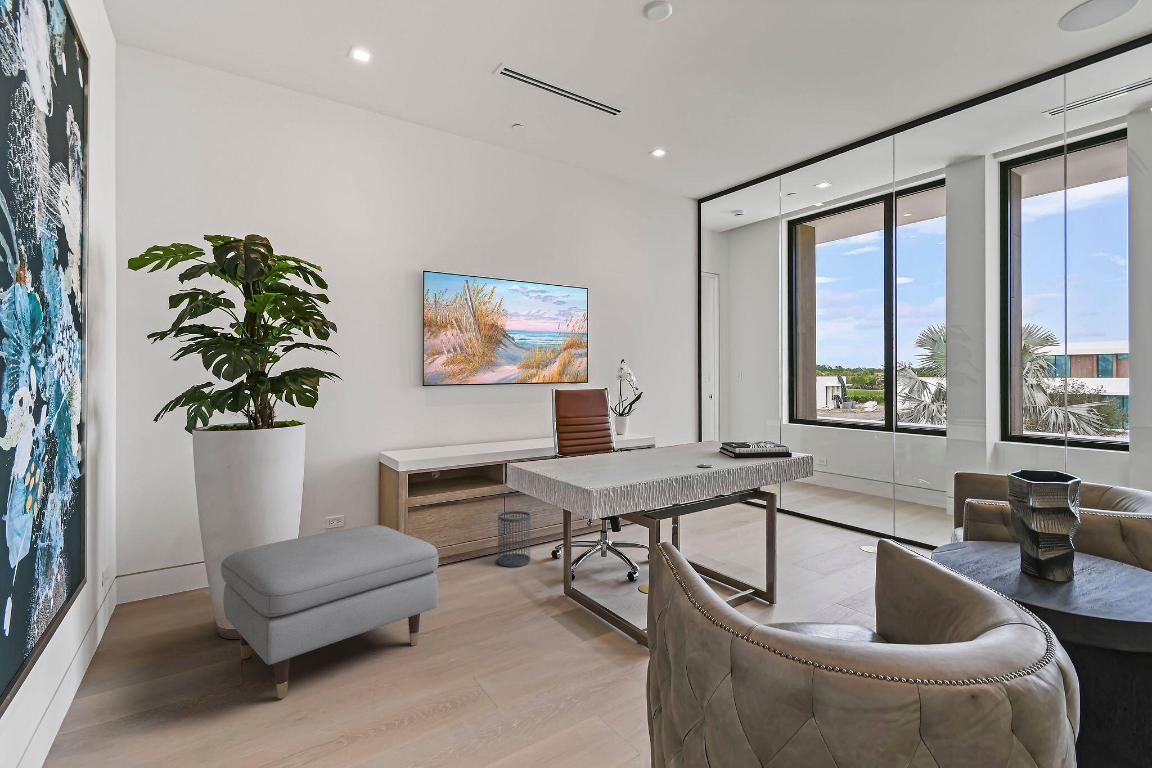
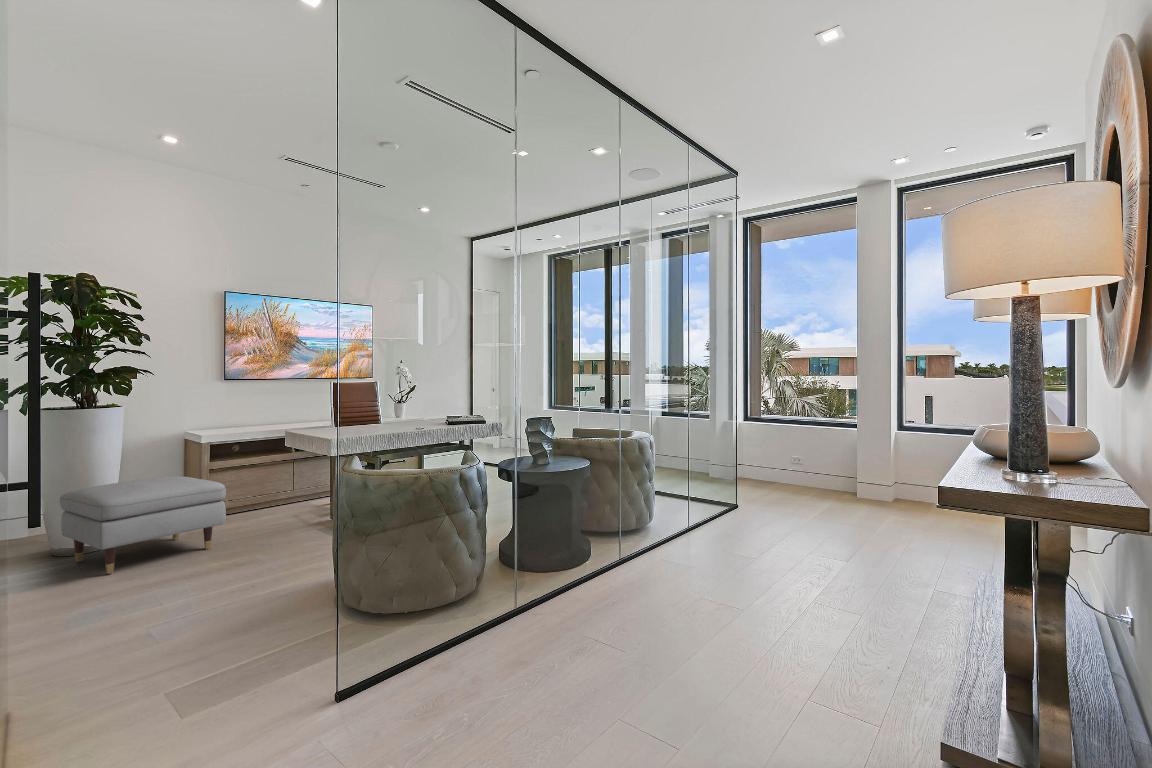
wastebasket: present [498,511,531,567] -> none [285,472,312,511]

